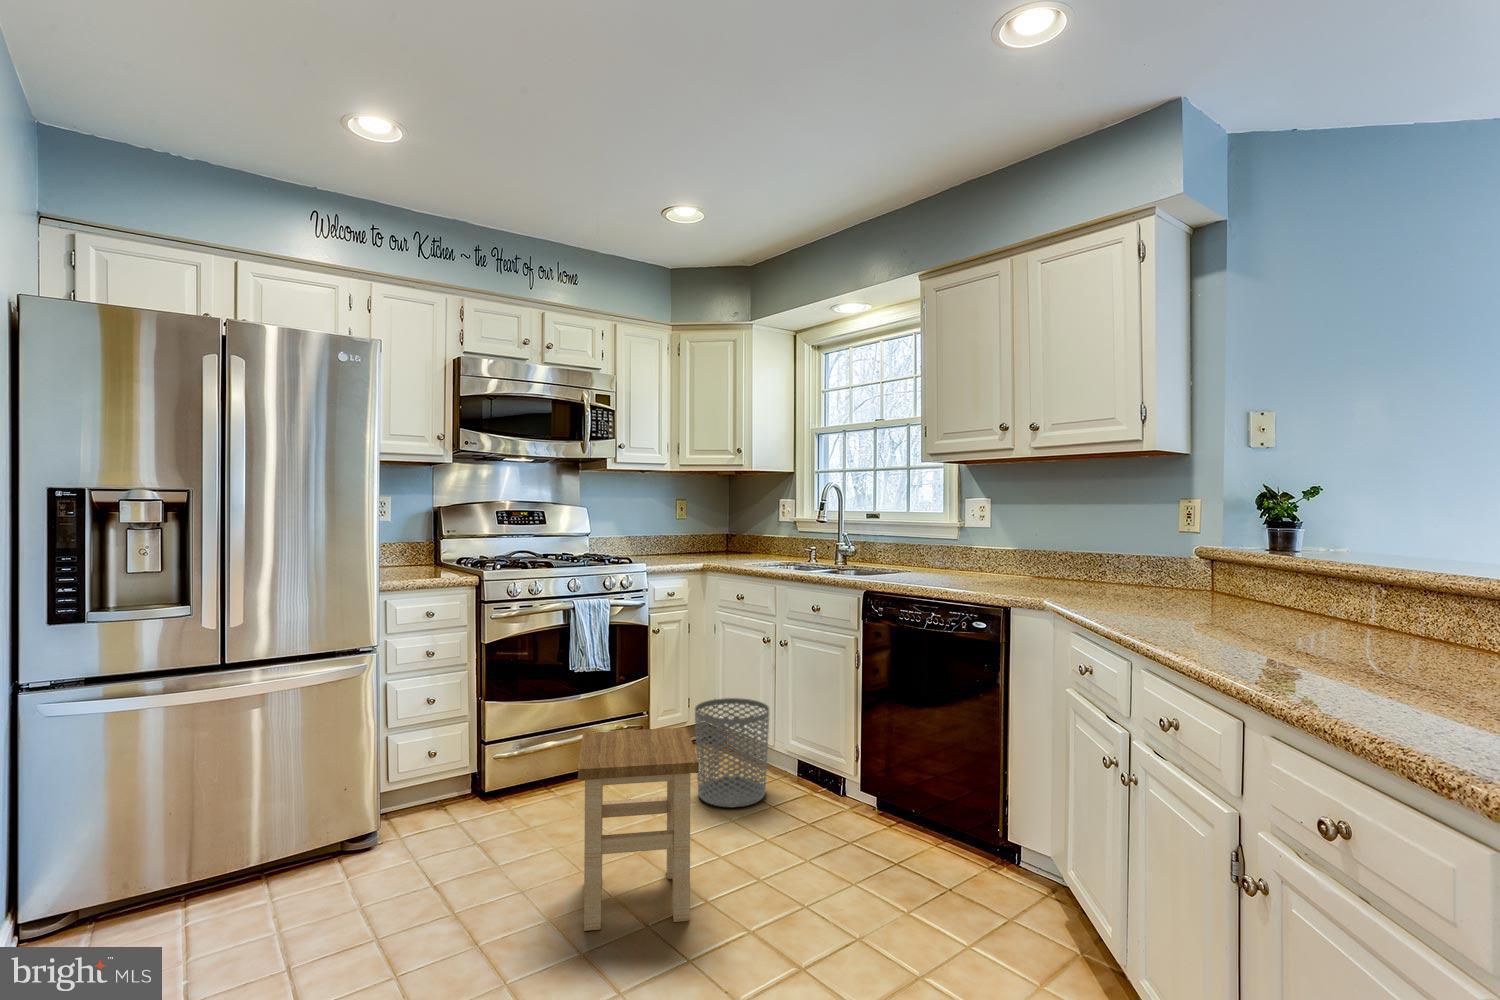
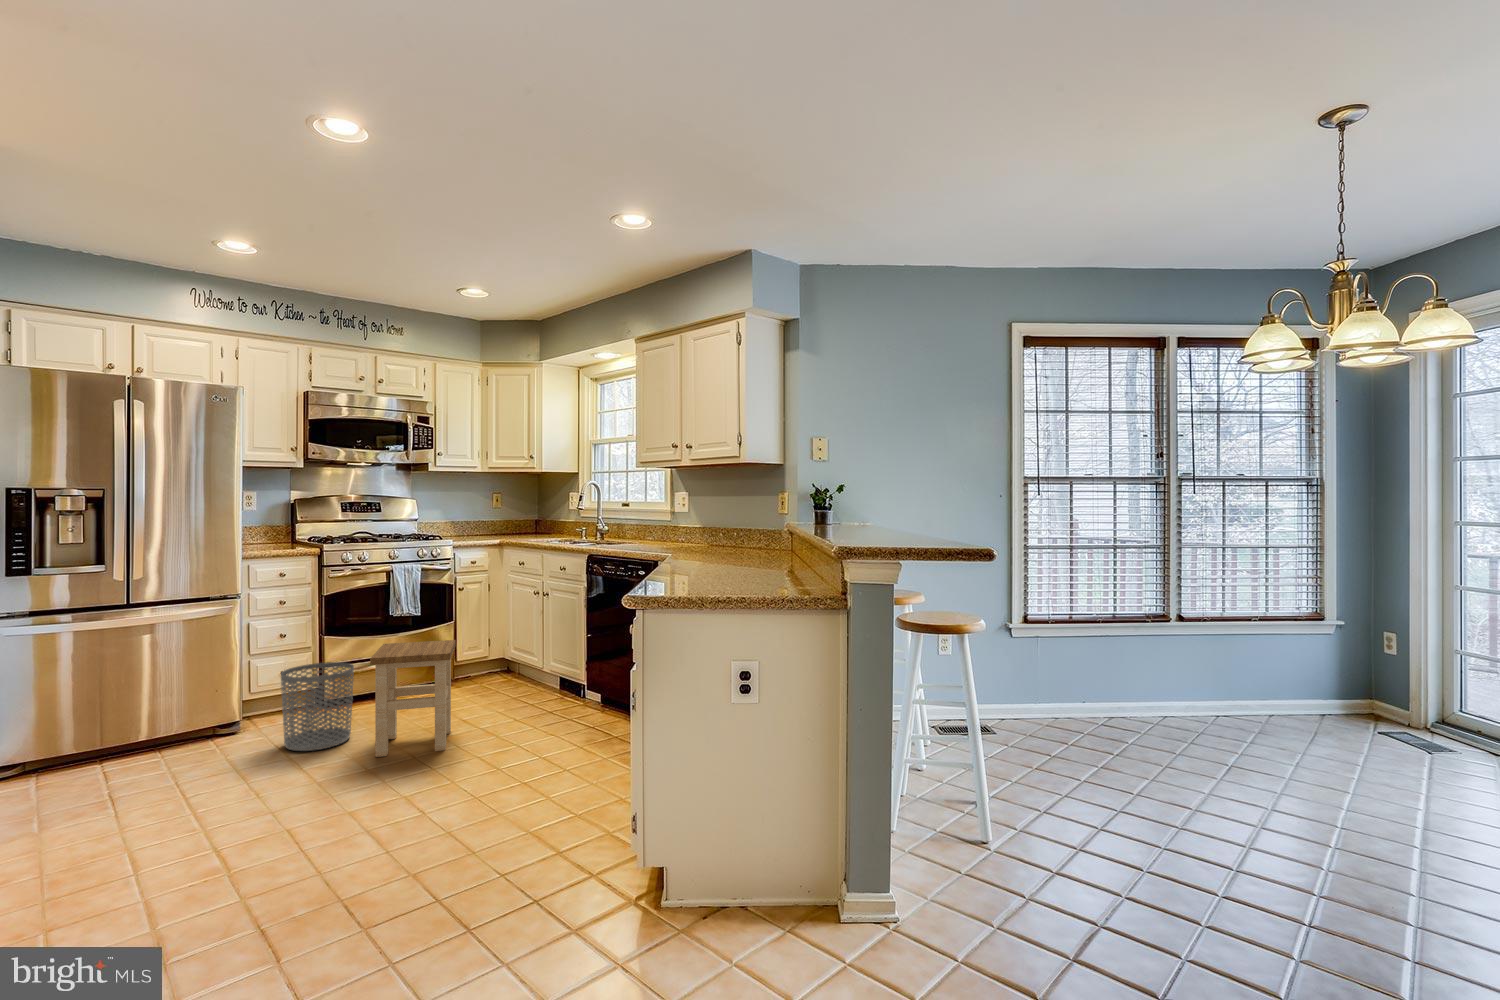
waste bin: present [695,698,769,807] -> present [281,662,354,751]

